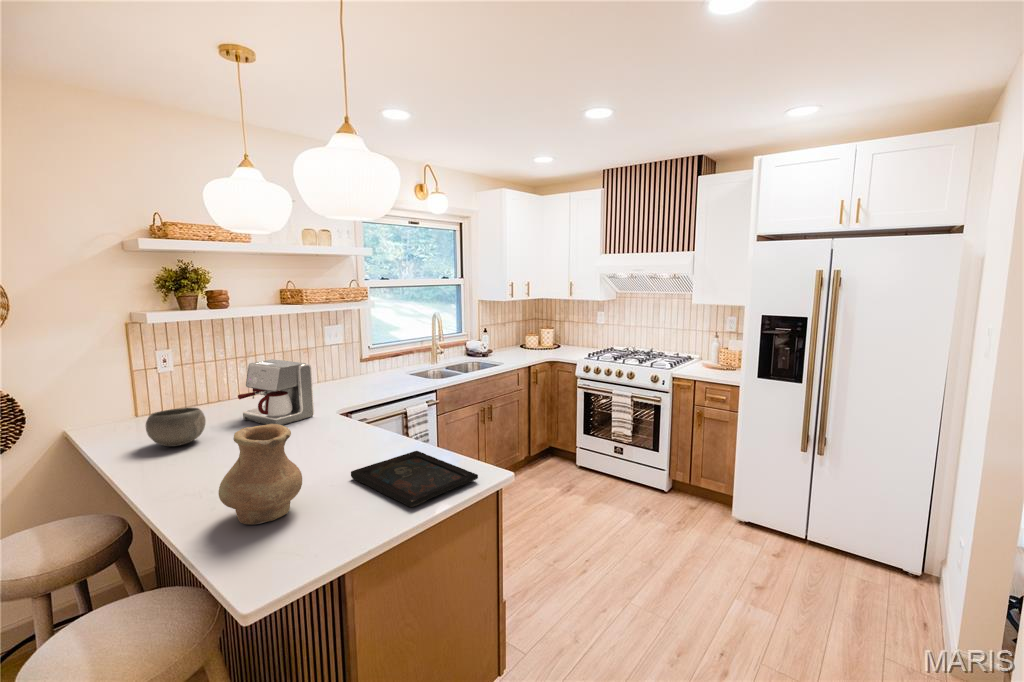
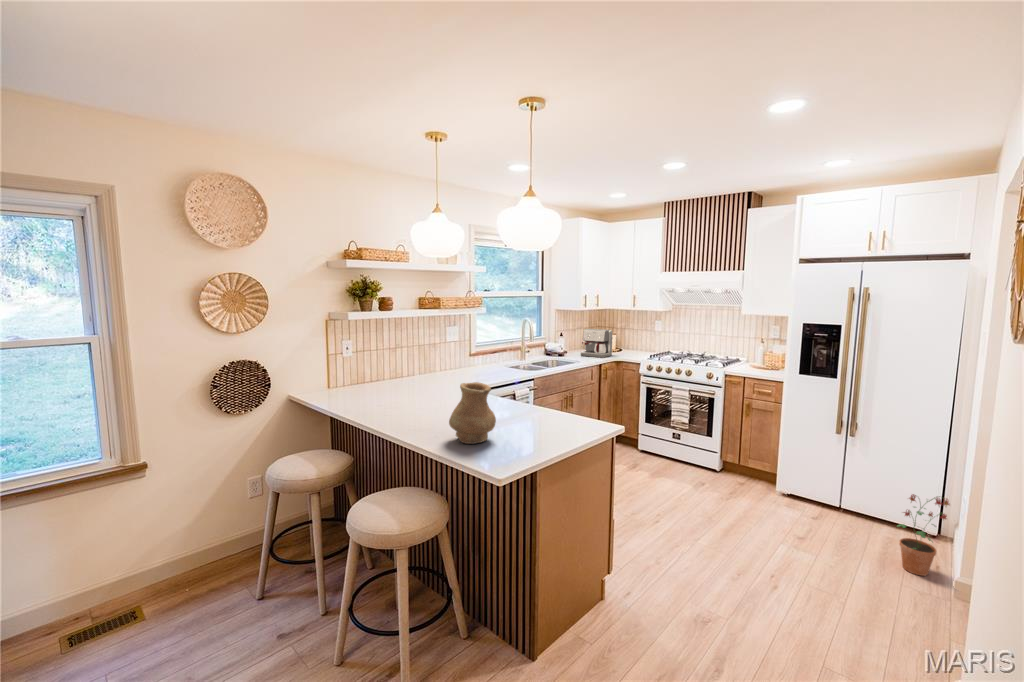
coffee maker: present [238,359,314,425] -> present [581,329,612,358]
bowl: present [146,408,205,446] -> none [357,380,393,406]
tray: present [351,451,478,507] -> none [514,411,603,439]
potted plant: none [874,537,945,641] -> present [897,494,950,576]

